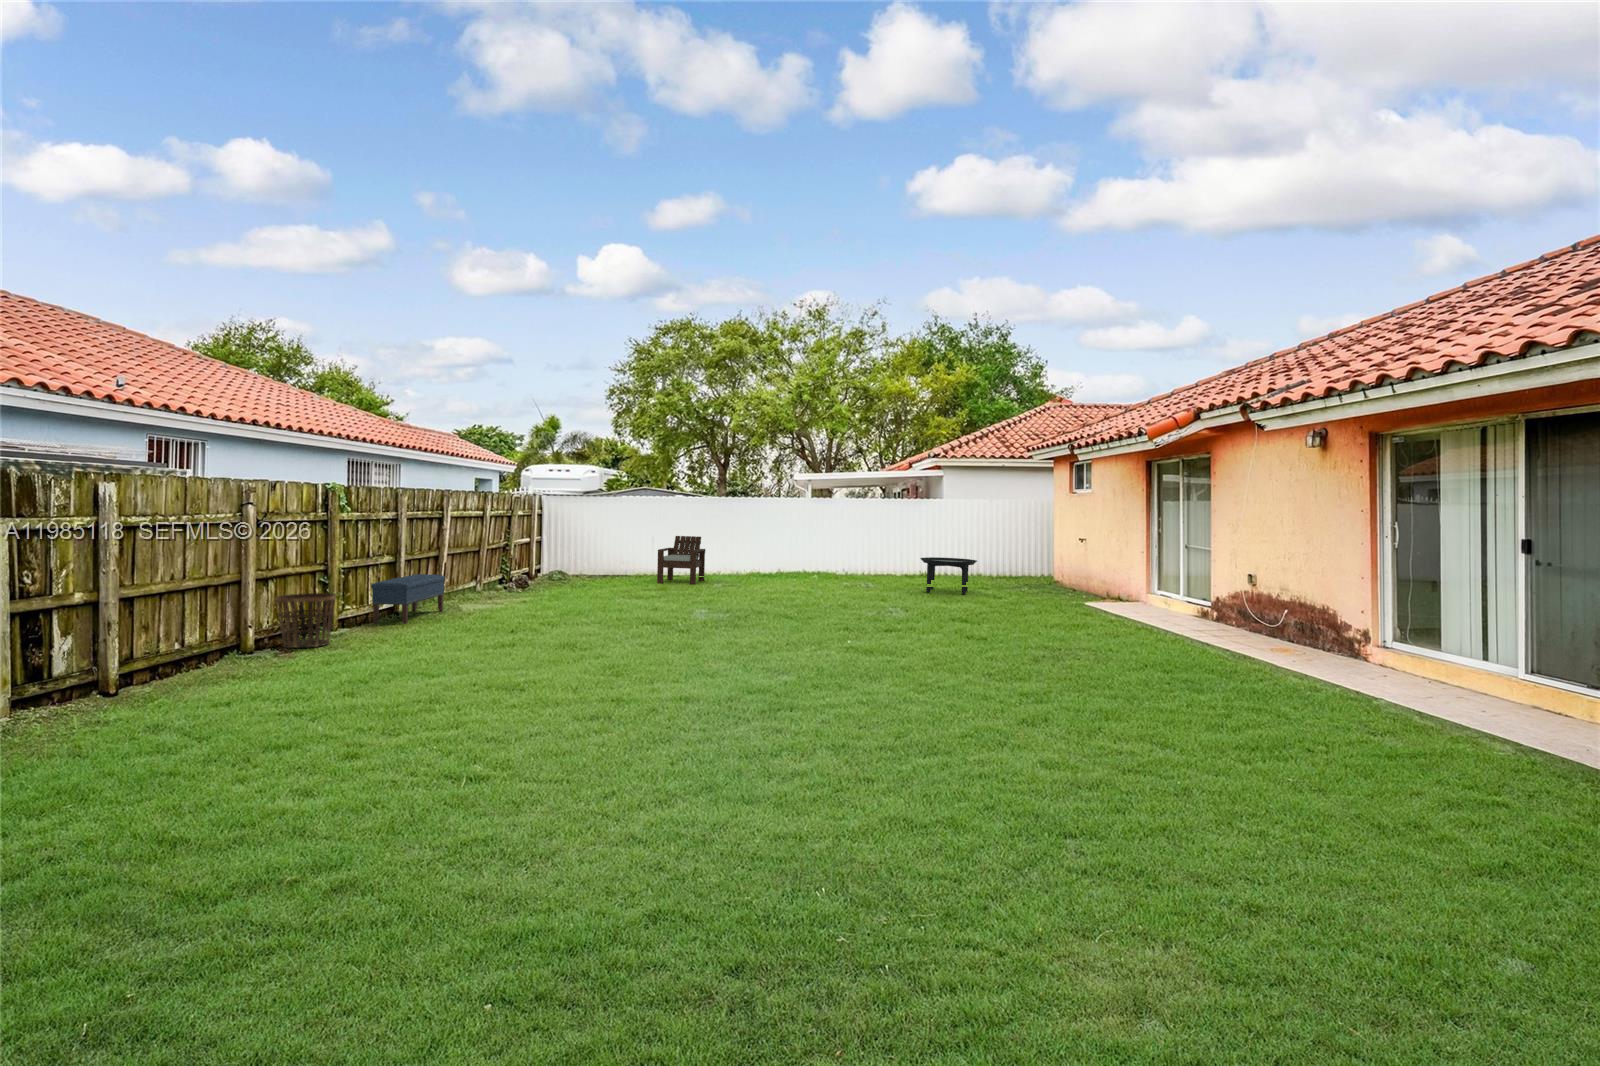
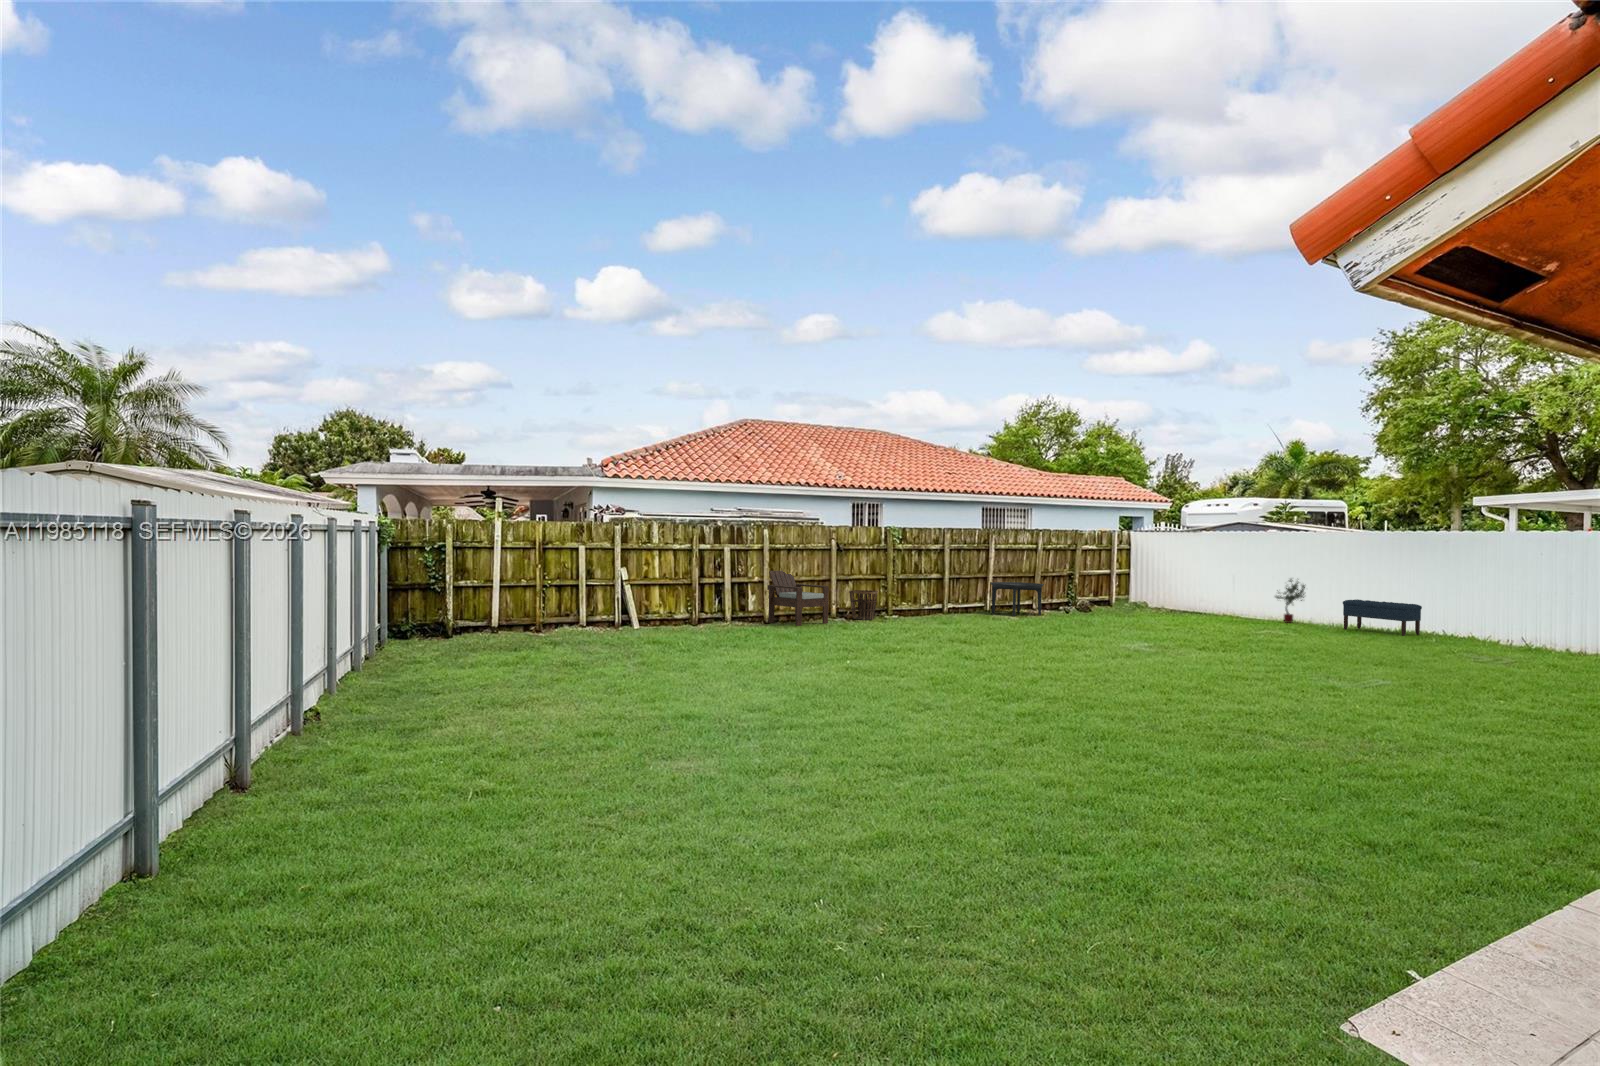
chair: present [657,536,705,585] -> present [767,571,829,626]
potted tree: none [717,541,752,583] -> present [1275,579,1305,623]
round table: present [920,557,977,595] -> present [990,582,1044,616]
bench: present [371,574,445,624] -> present [1343,599,1422,636]

